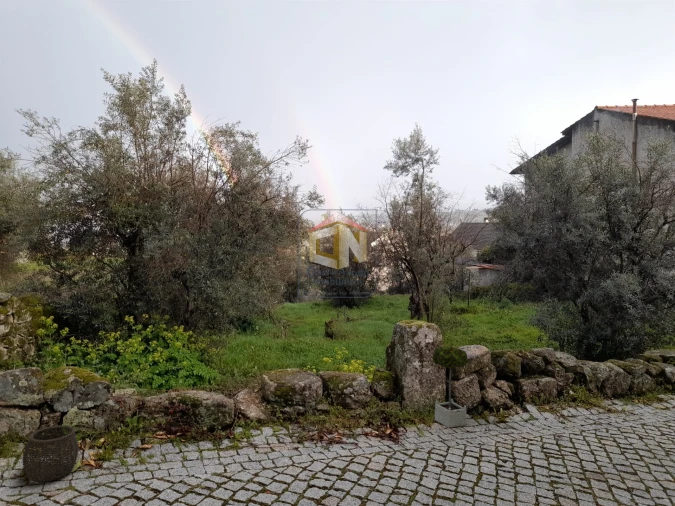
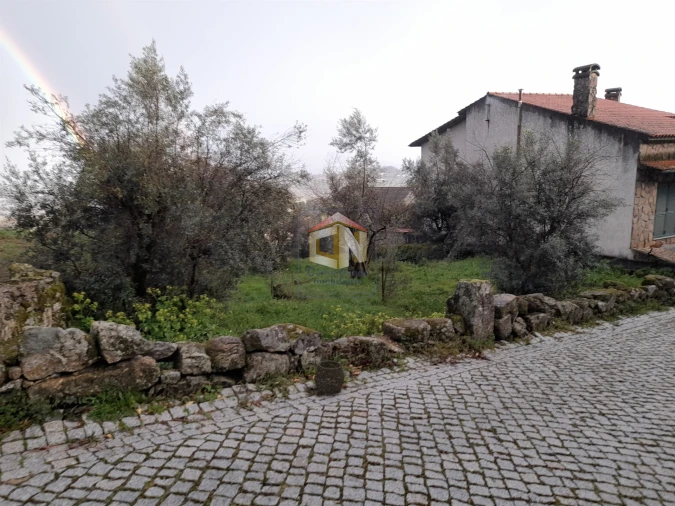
potted tree: present [432,346,469,428] -> none [492,297,517,348]

